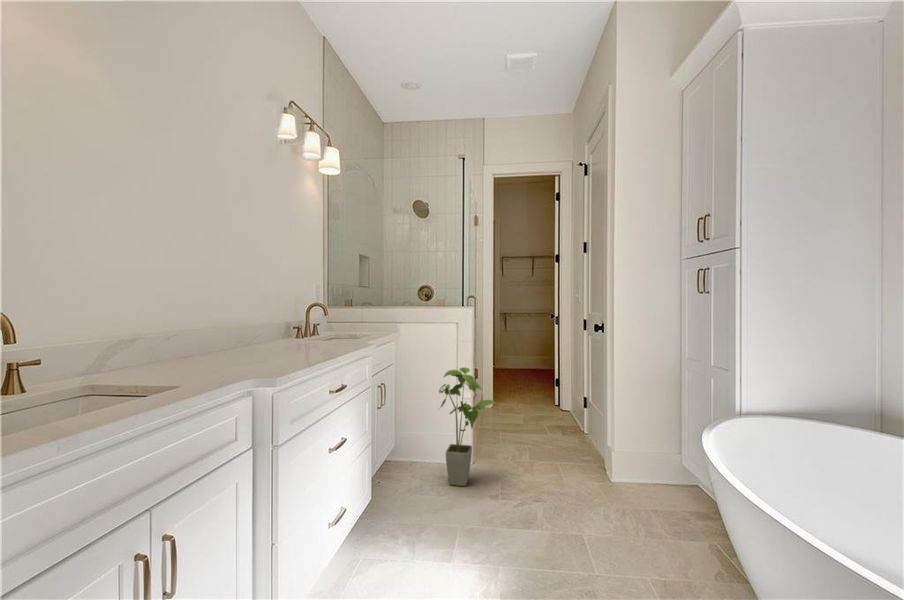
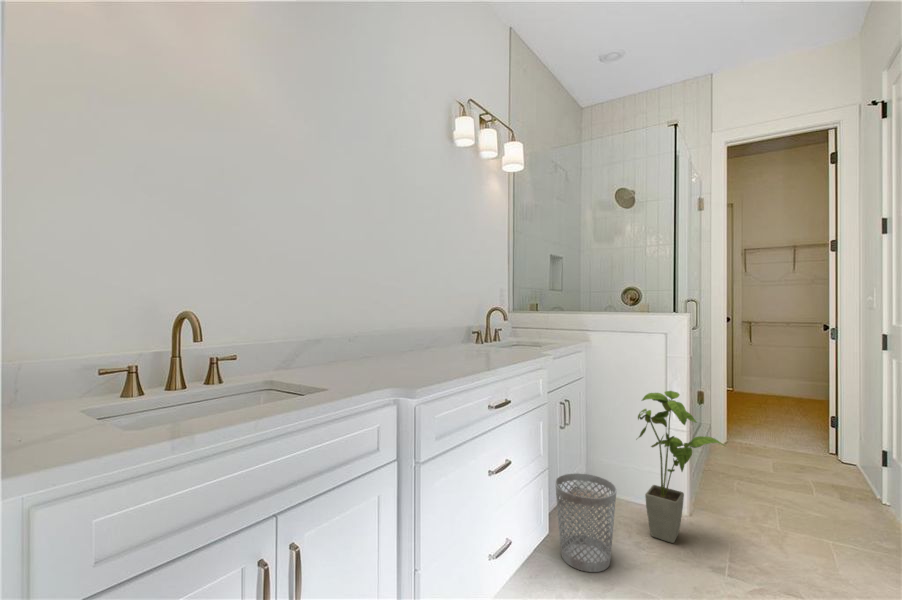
wastebasket: none [377,443,427,523] -> present [555,473,616,572]

